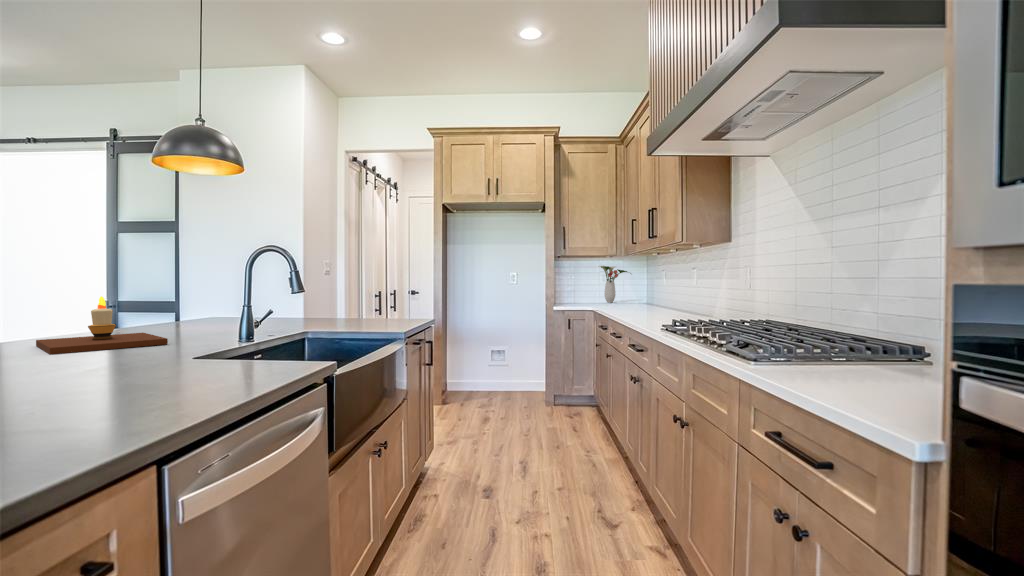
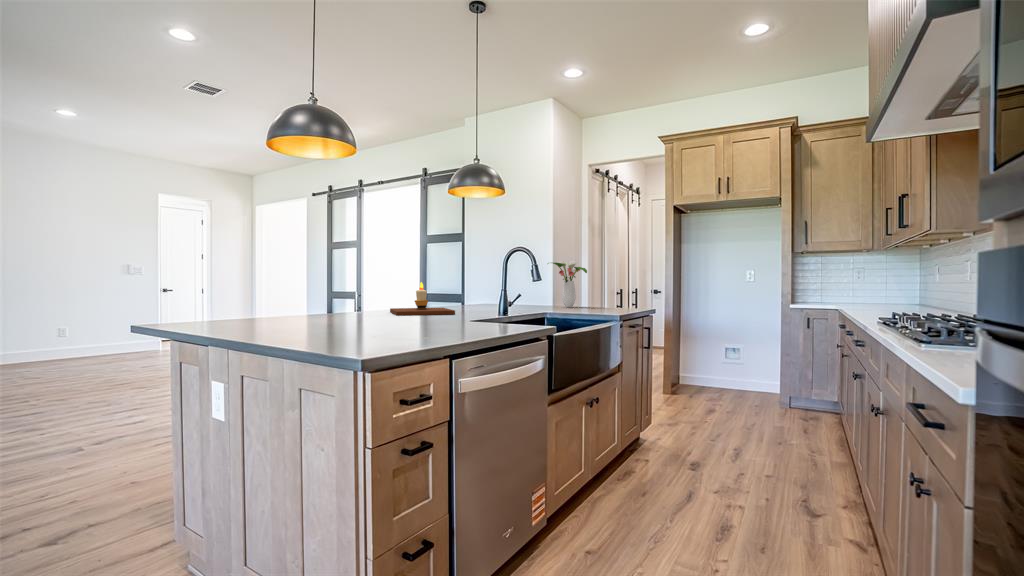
flower arrangement: present [600,266,627,303] -> present [548,262,587,307]

